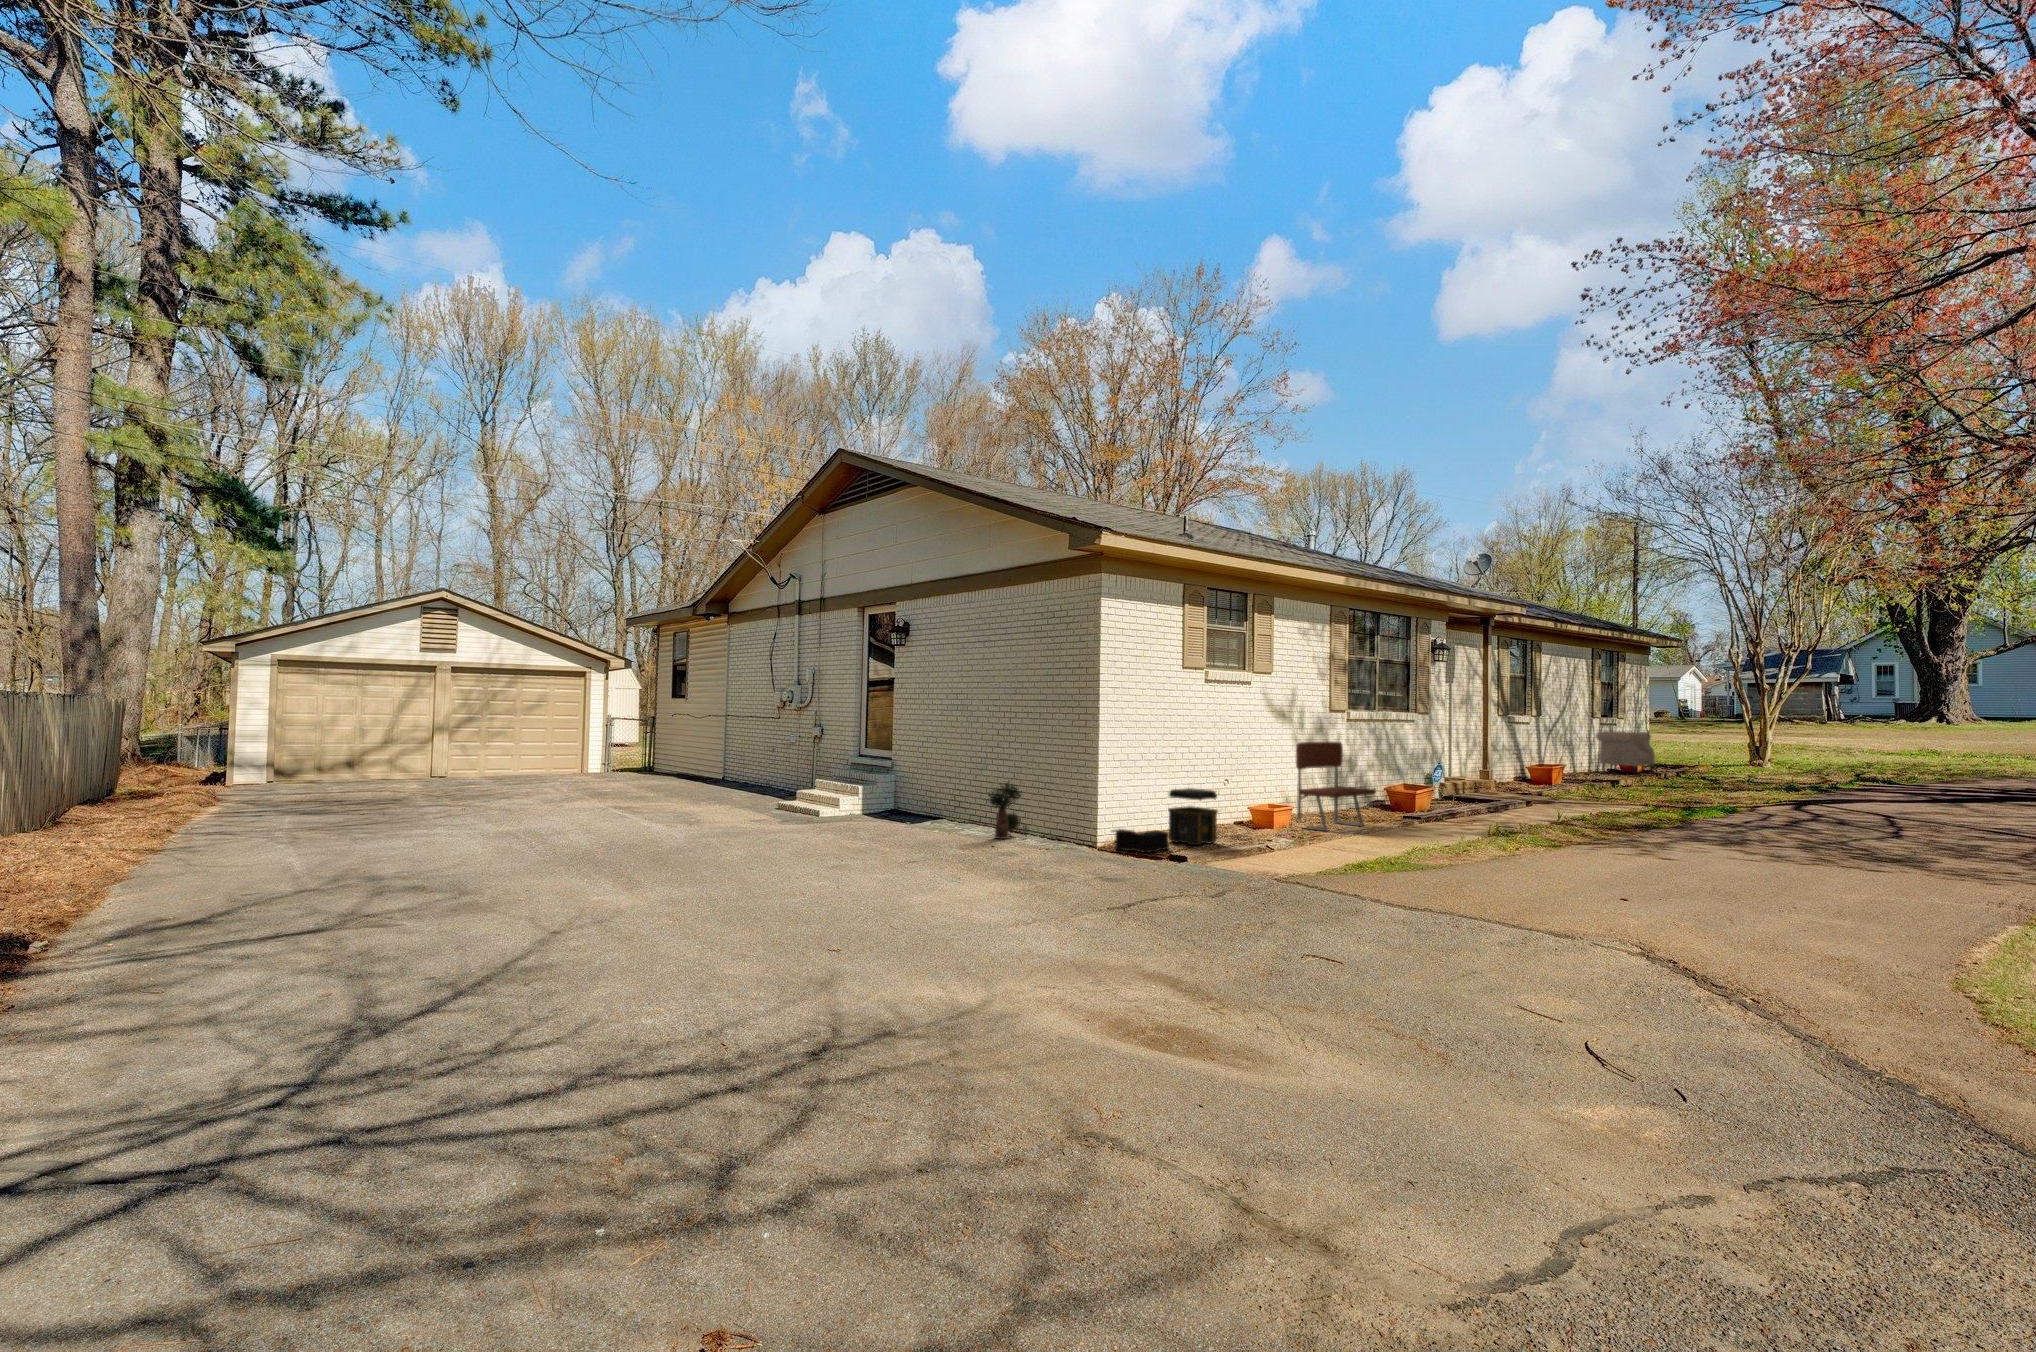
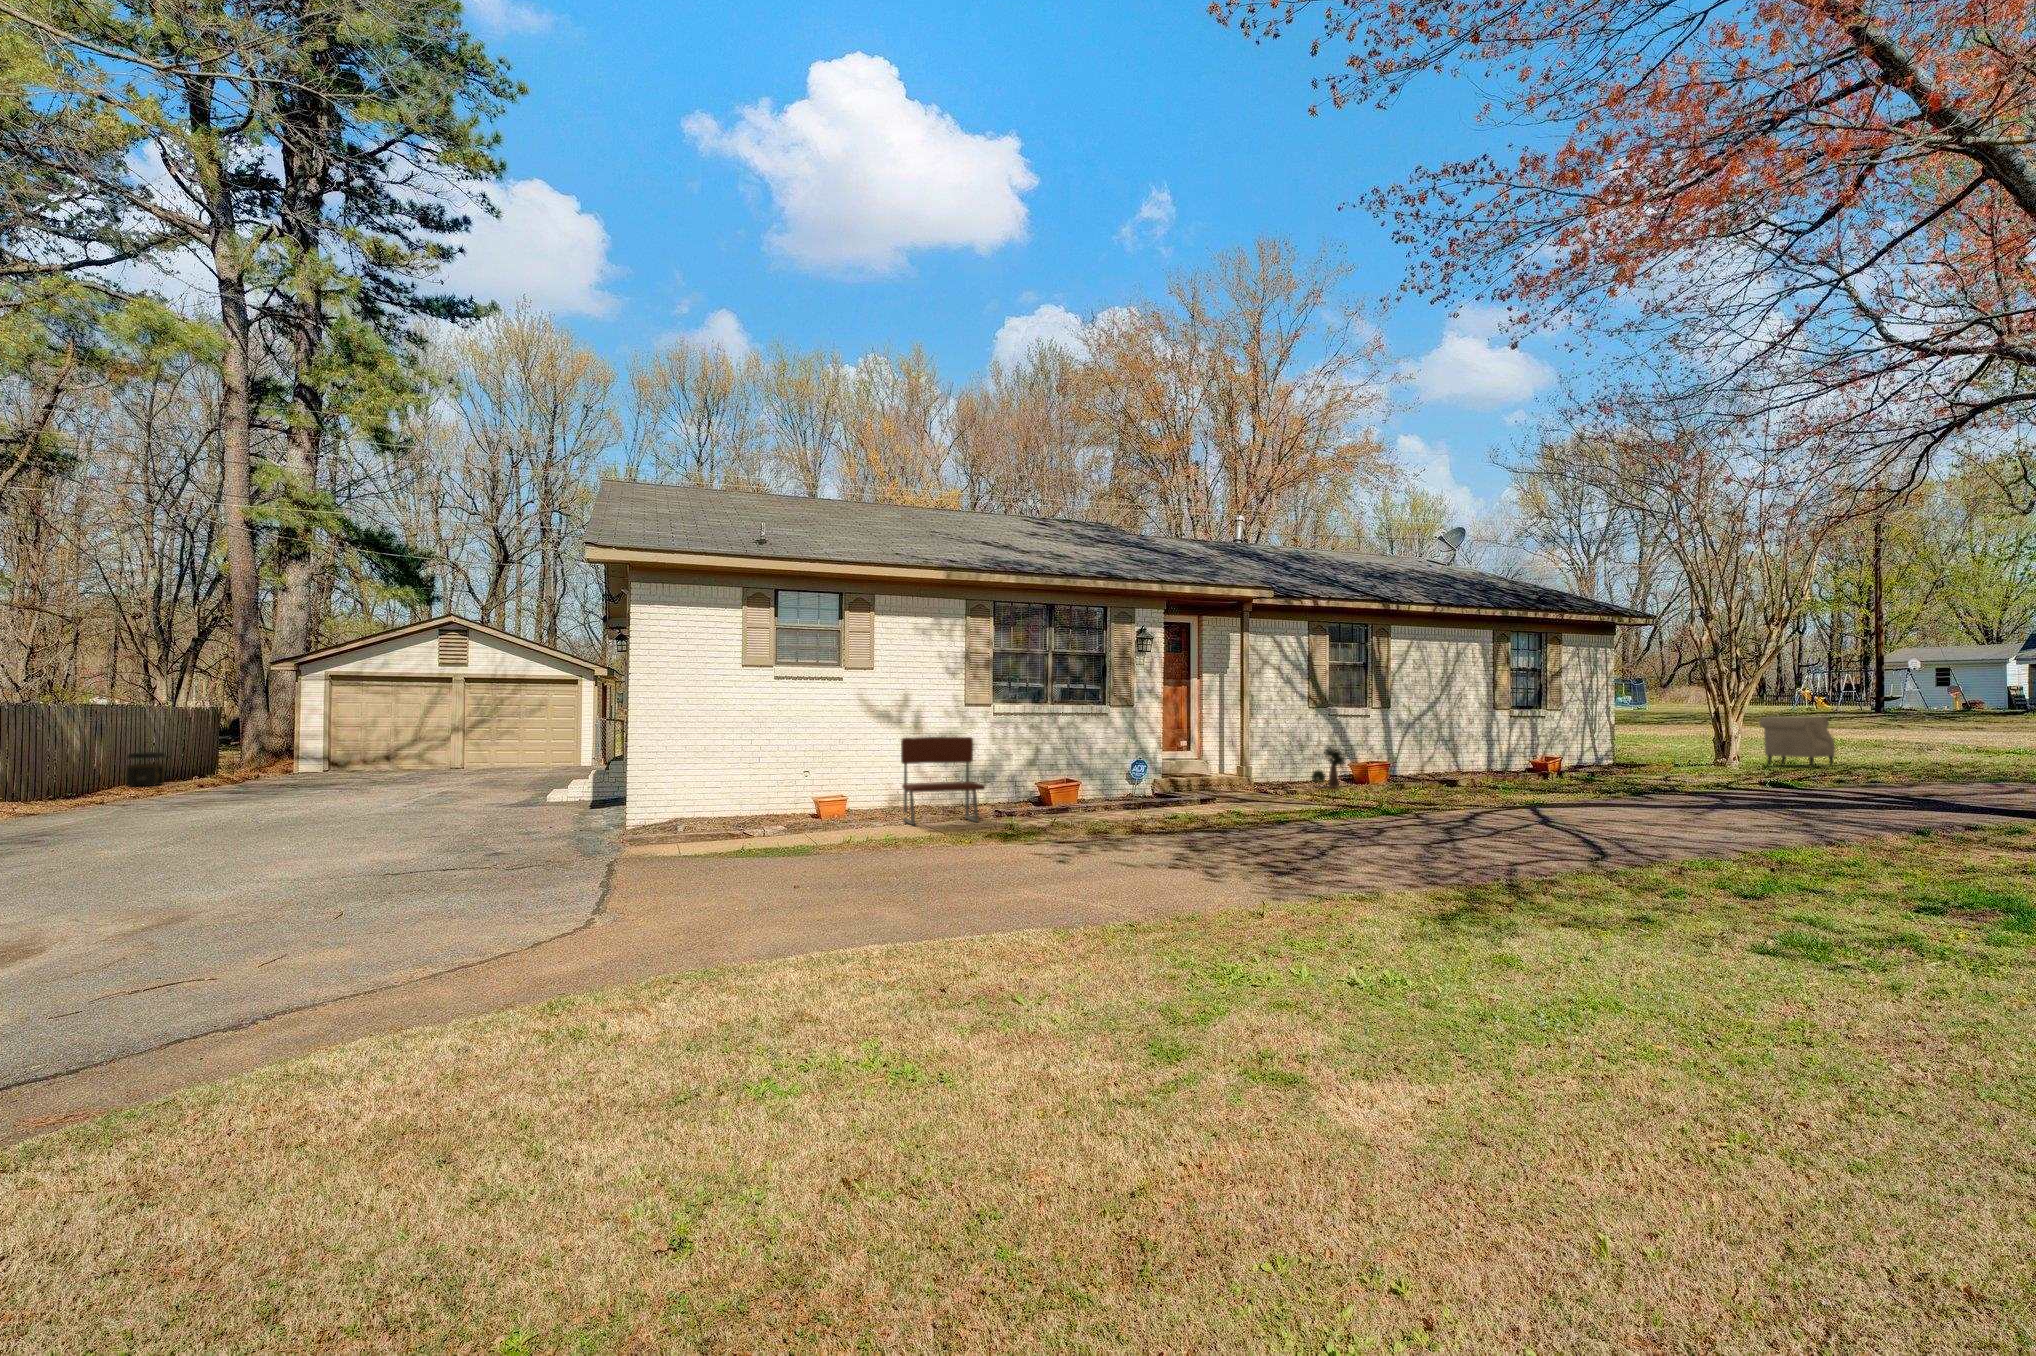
chair: present [1596,731,1655,774] -> present [1759,716,1835,768]
potted plant: present [989,782,1028,839] -> present [1312,748,1345,788]
toolbox: present [1168,788,1218,845] -> present [126,752,165,787]
storage bin: present [1112,829,1169,853] -> none [634,816,686,837]

